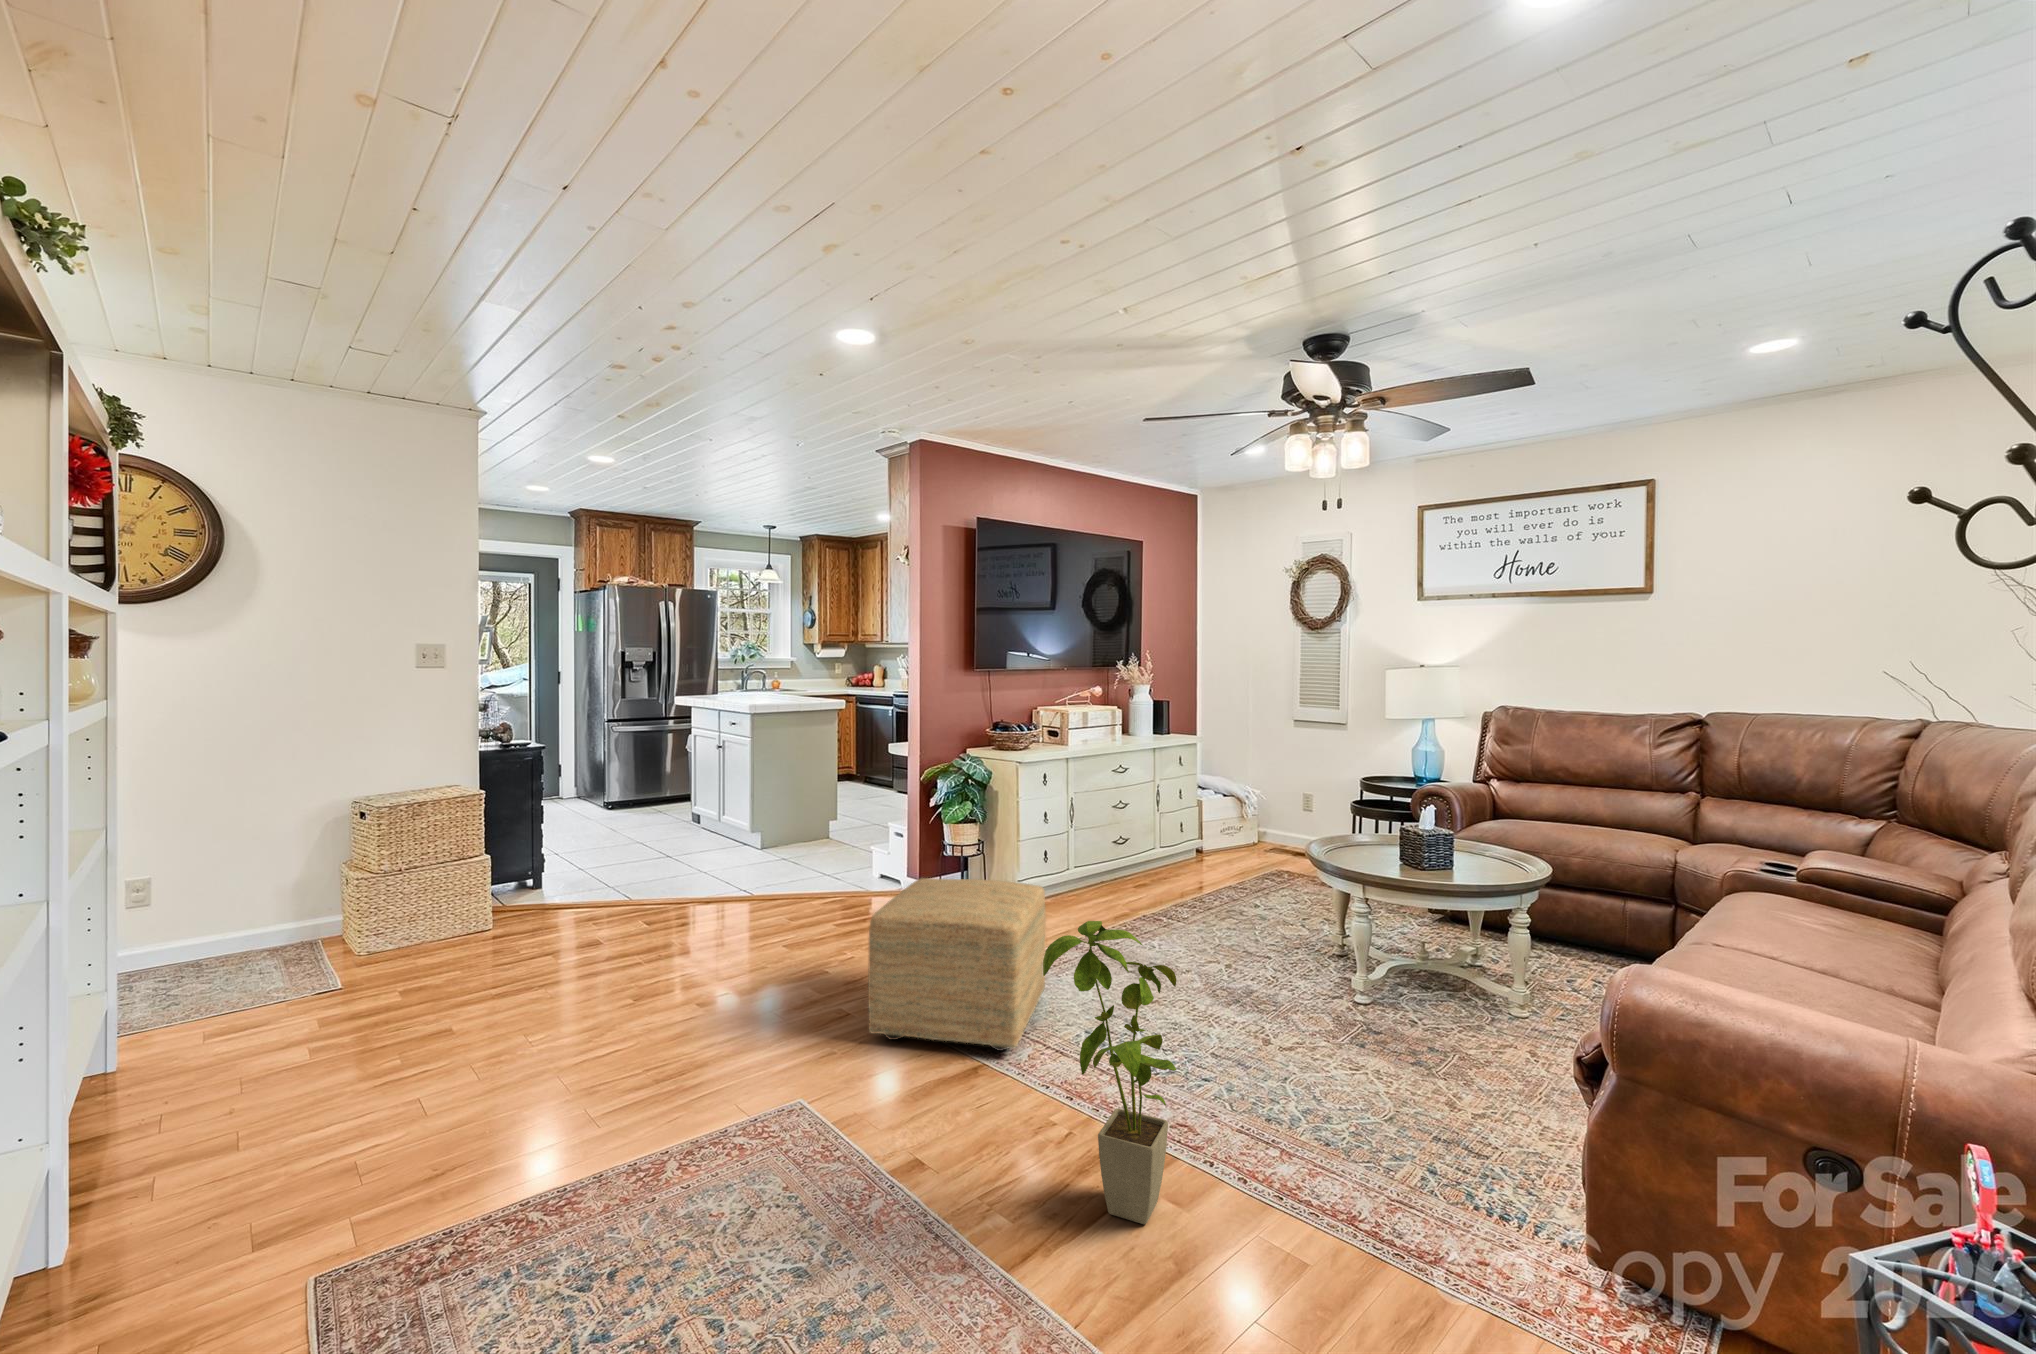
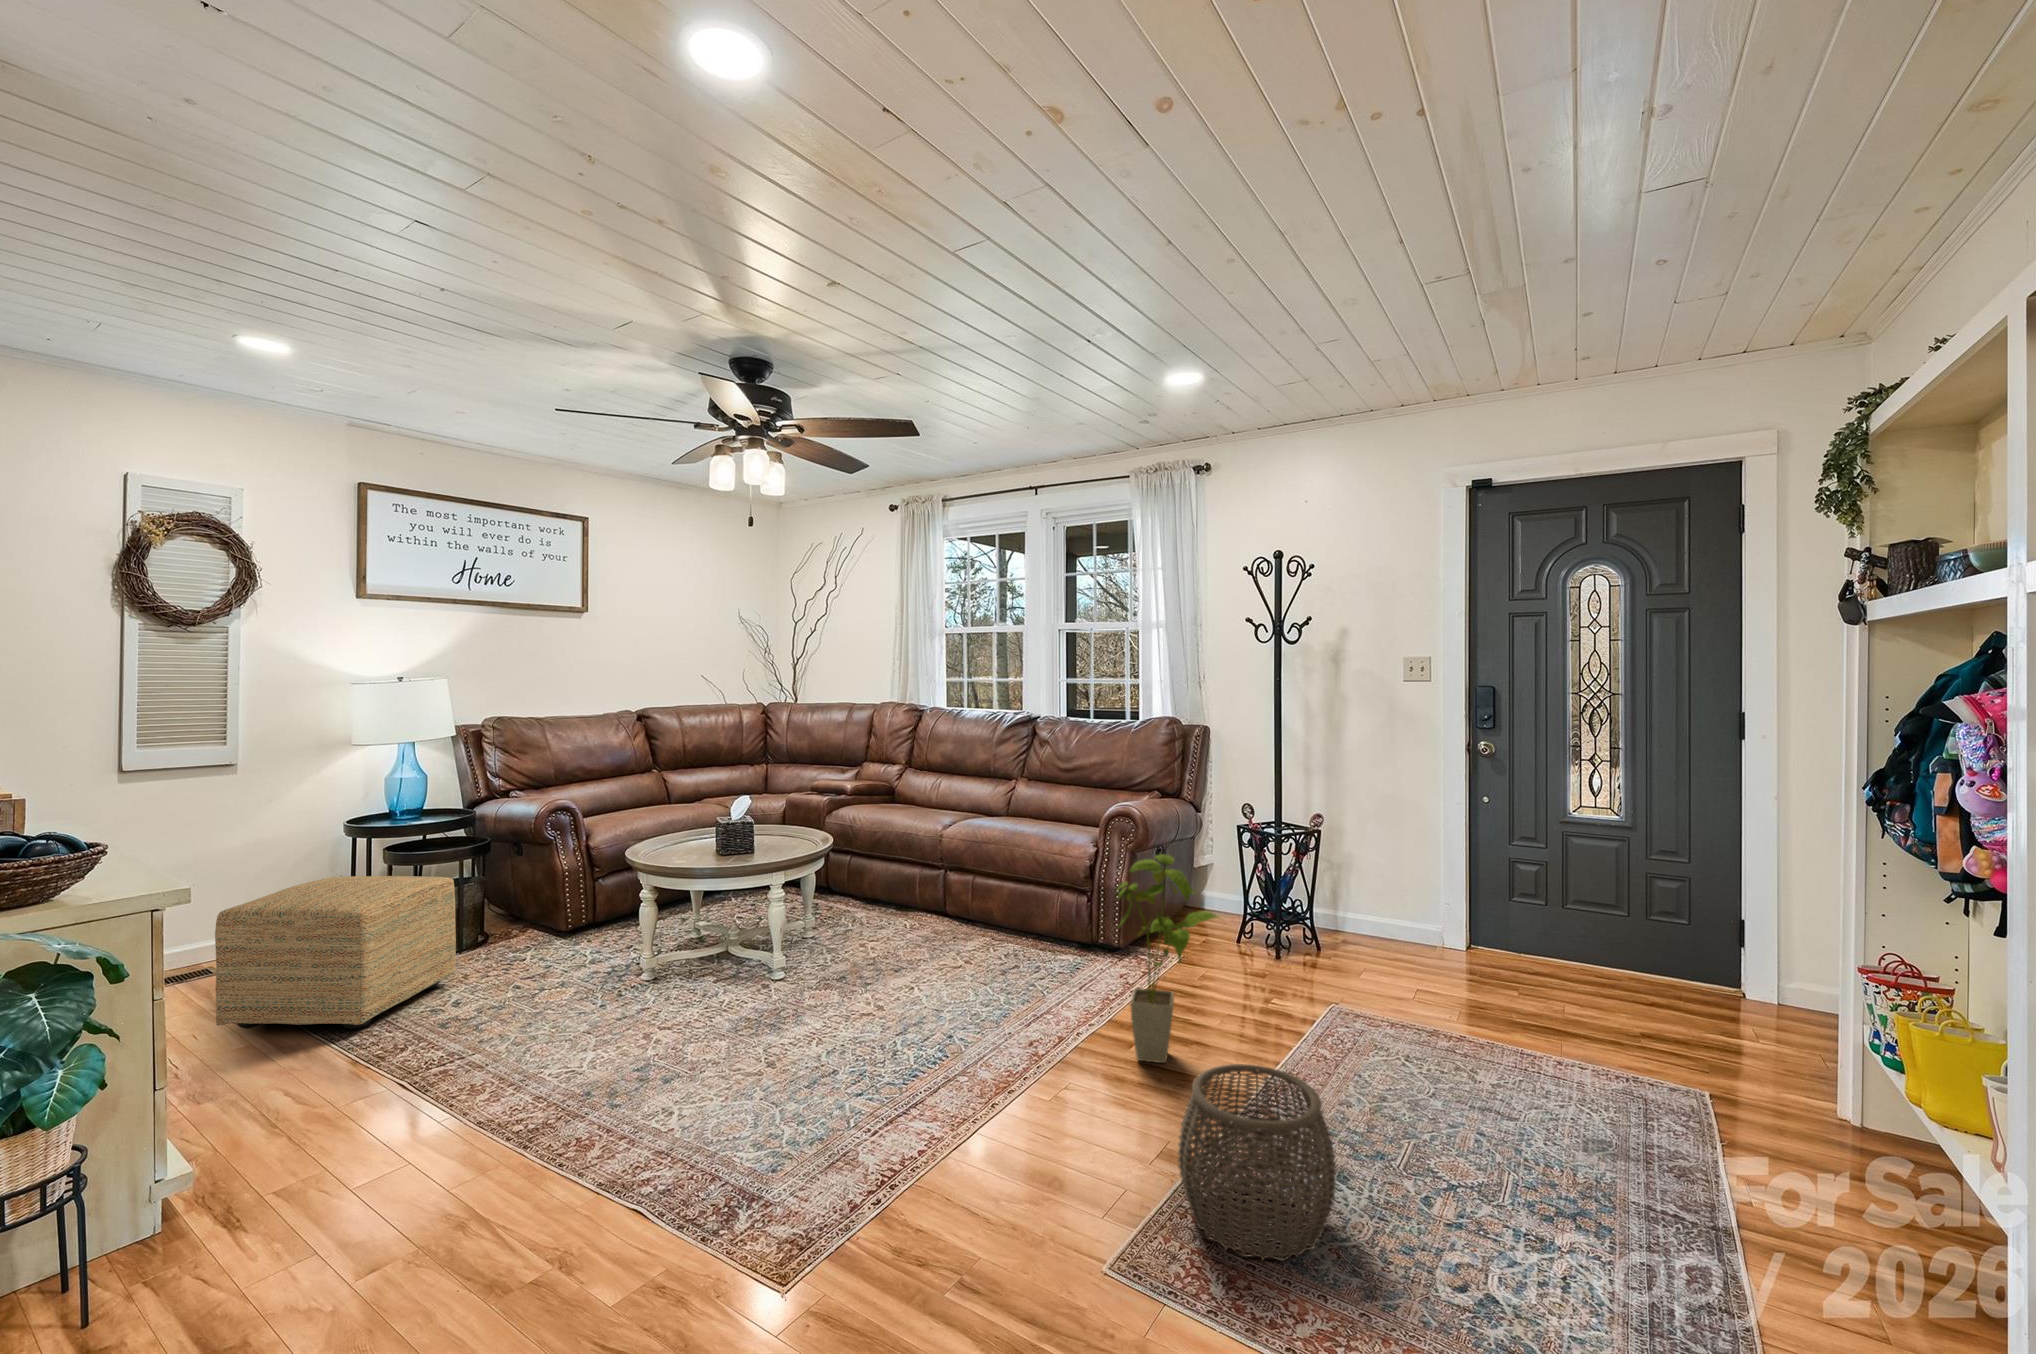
ottoman: present [868,878,1046,1051] -> present [215,876,456,1029]
woven basket: none [710,1039,860,1220] -> present [1178,1064,1336,1261]

